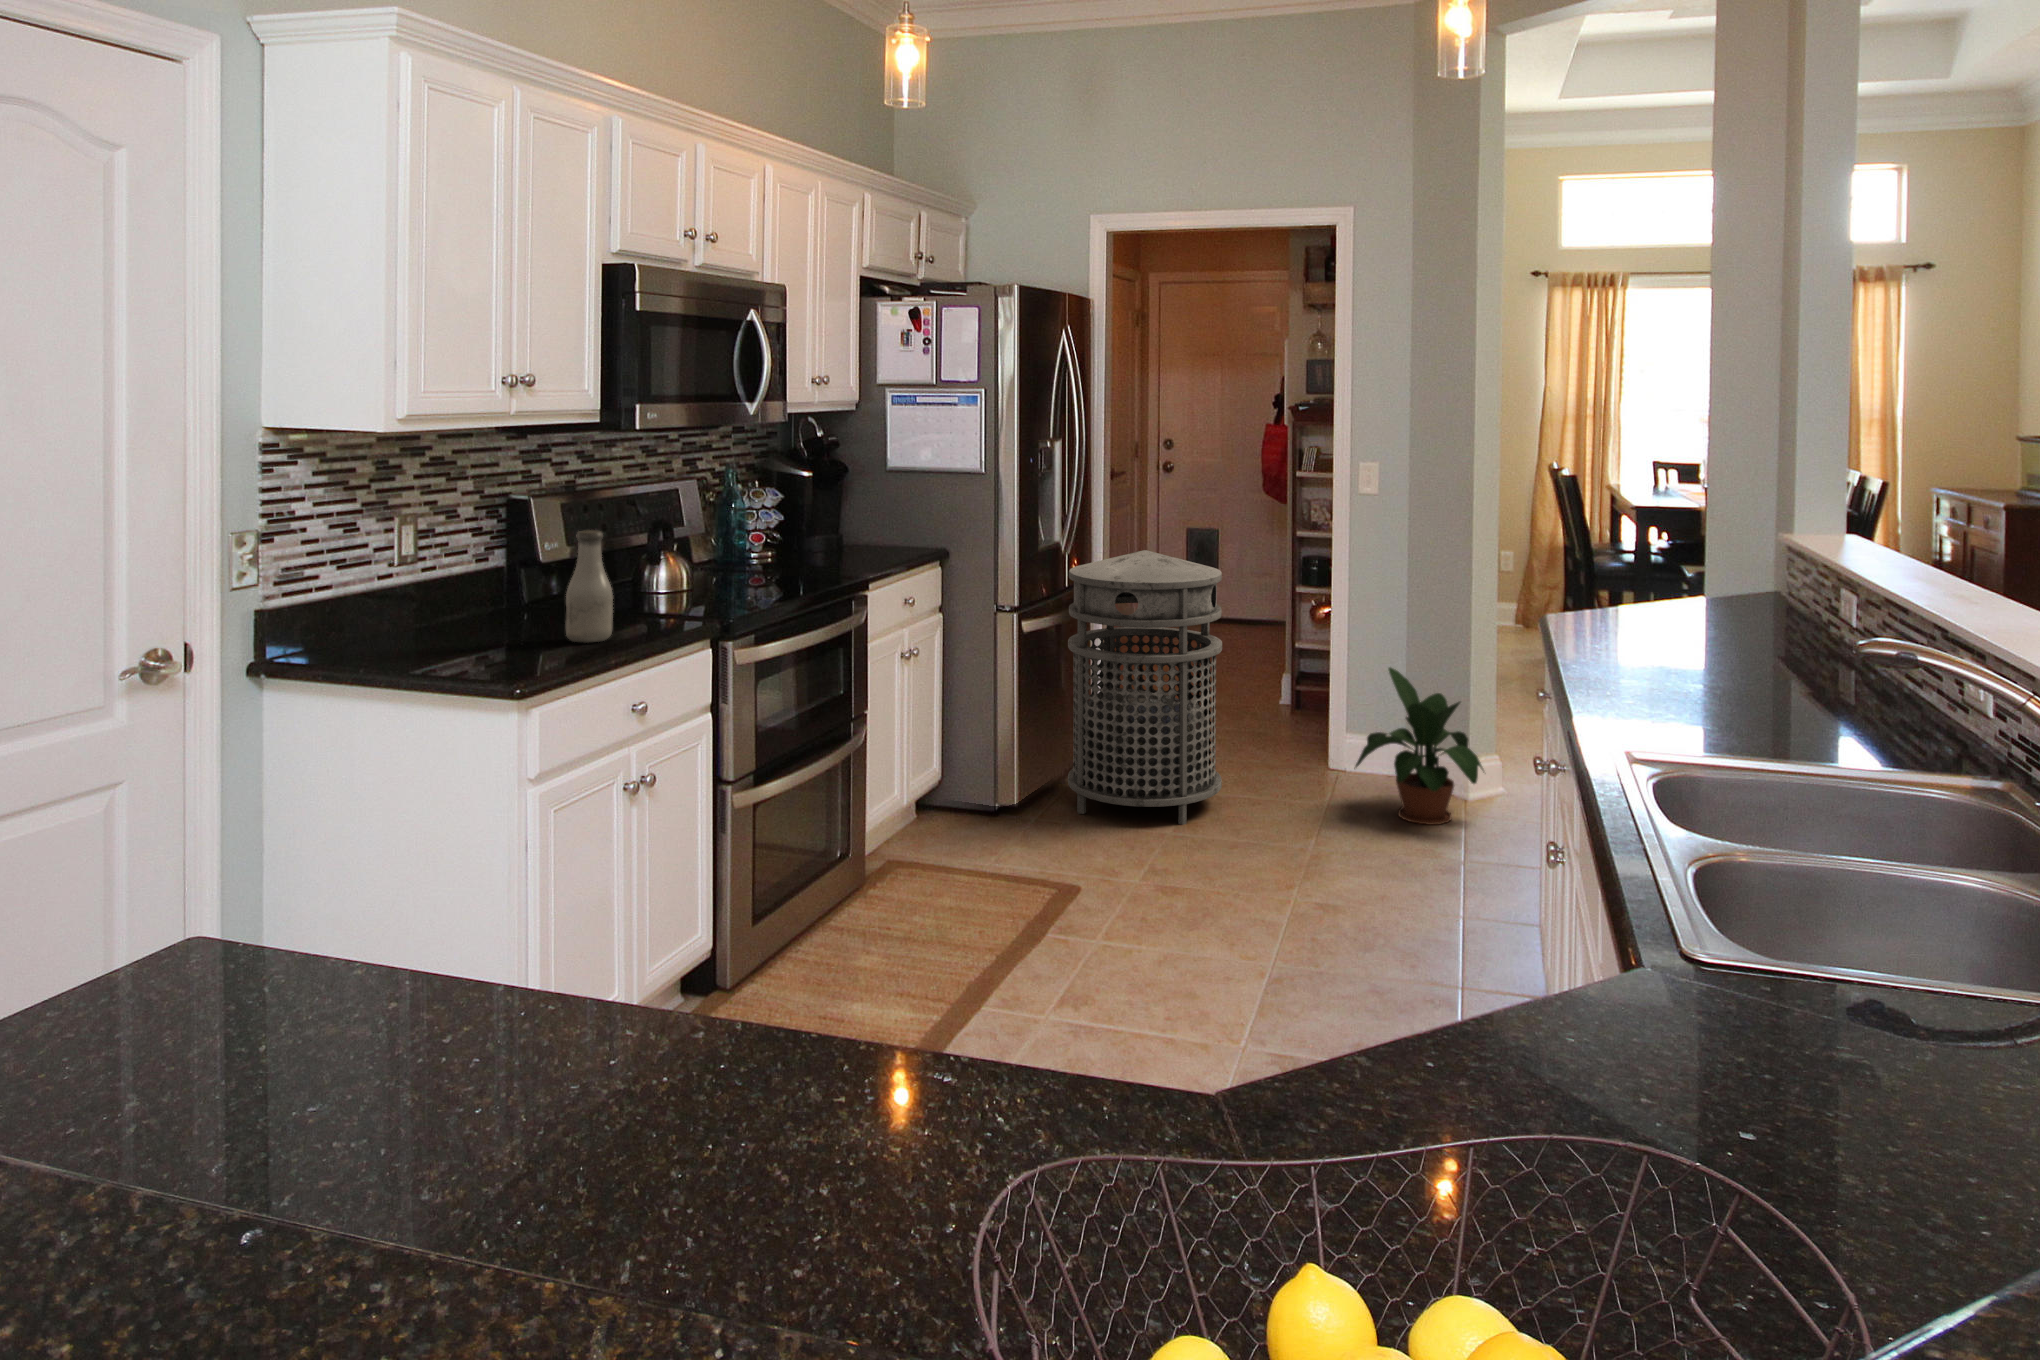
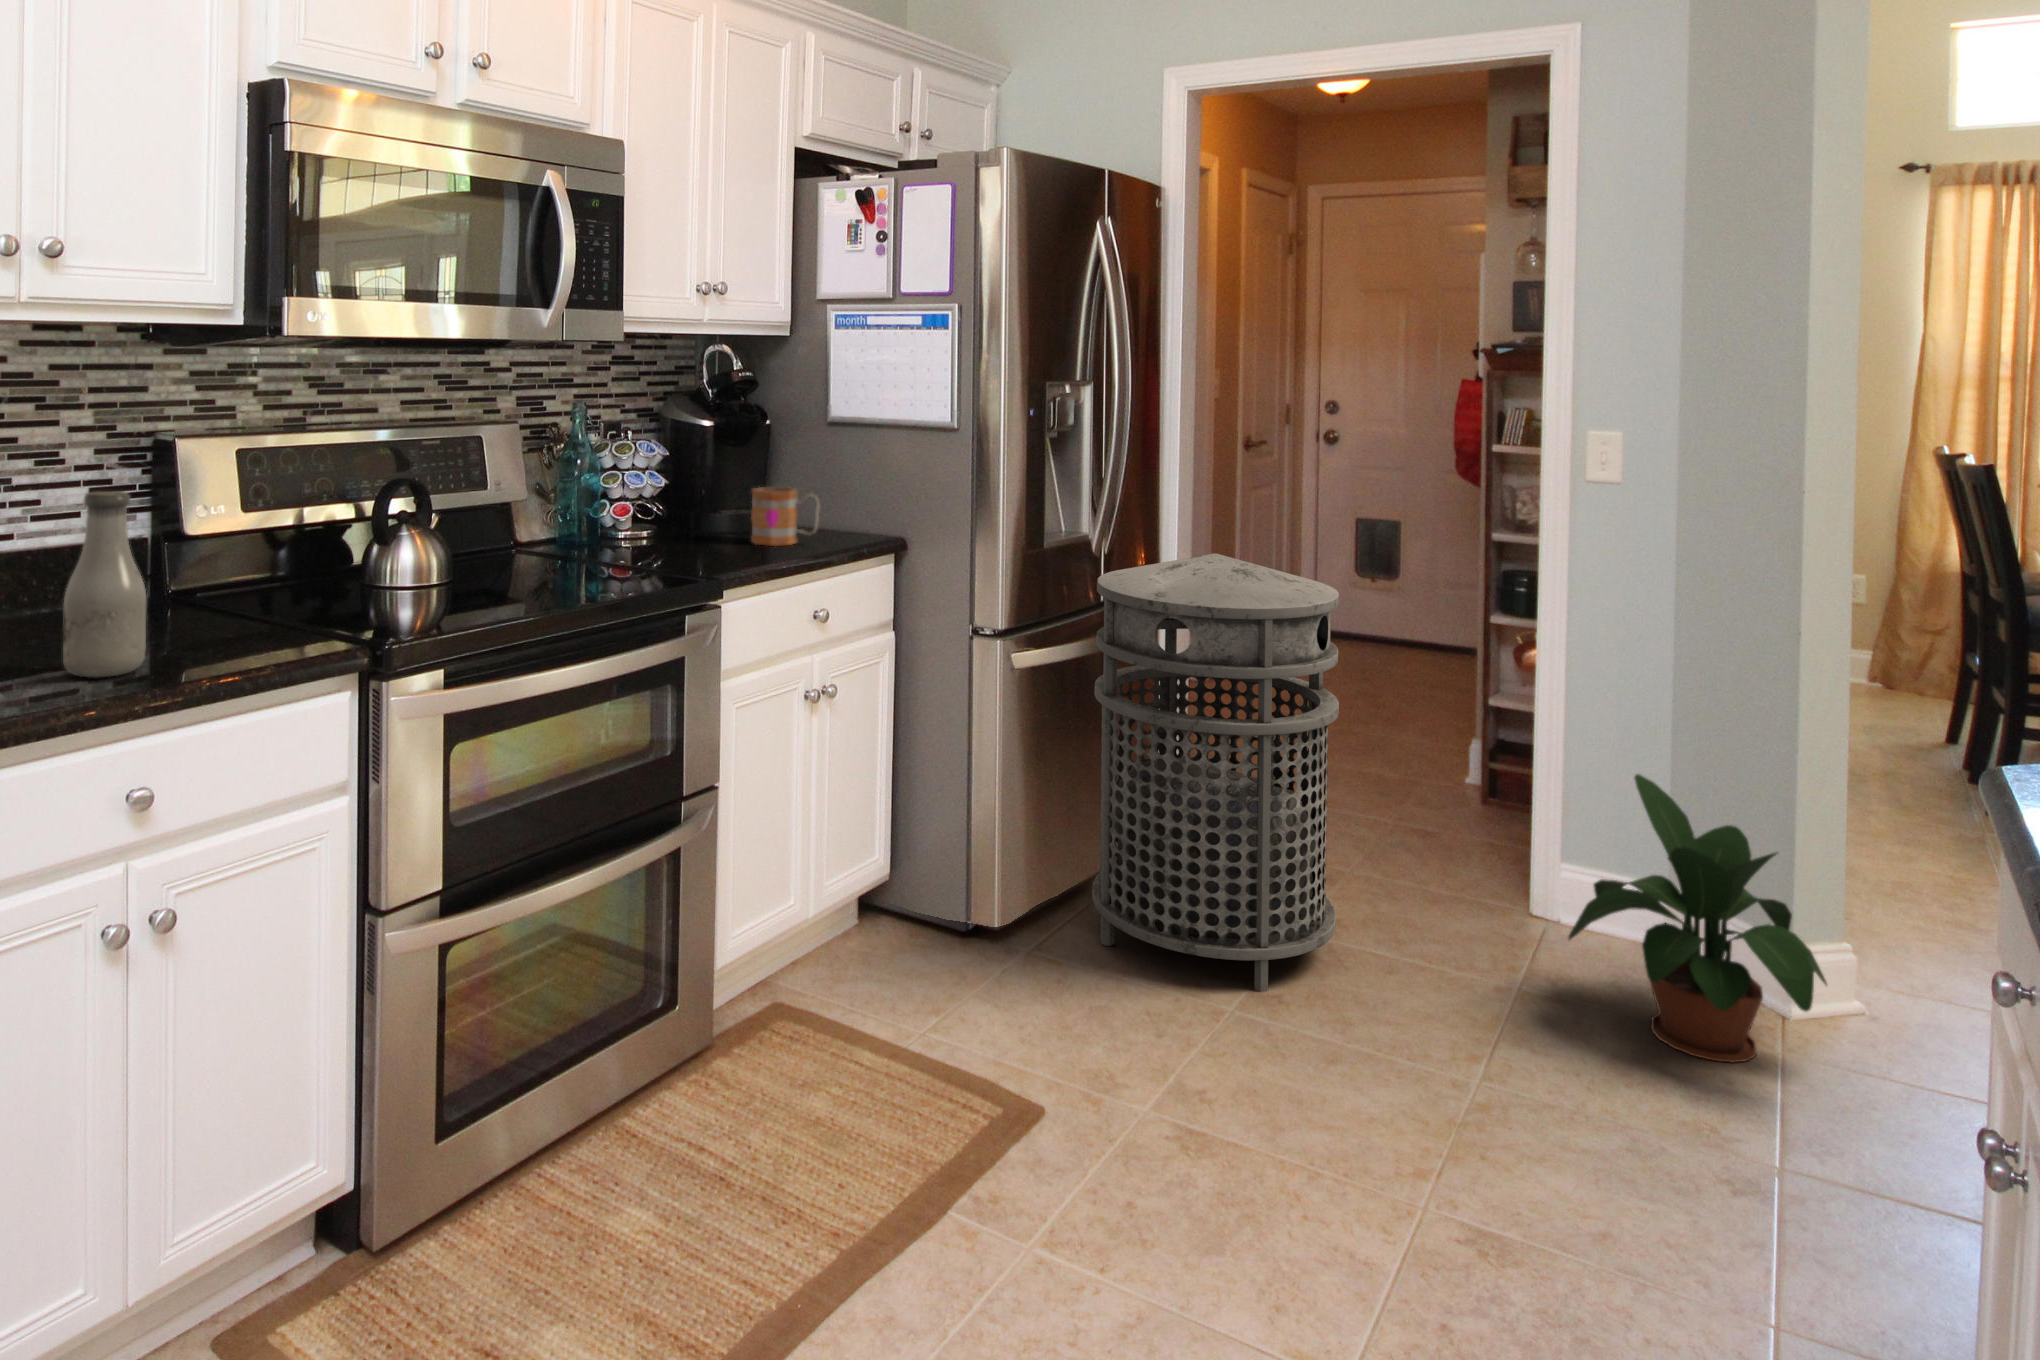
mug: none [846,518,895,559] -> present [751,487,820,546]

